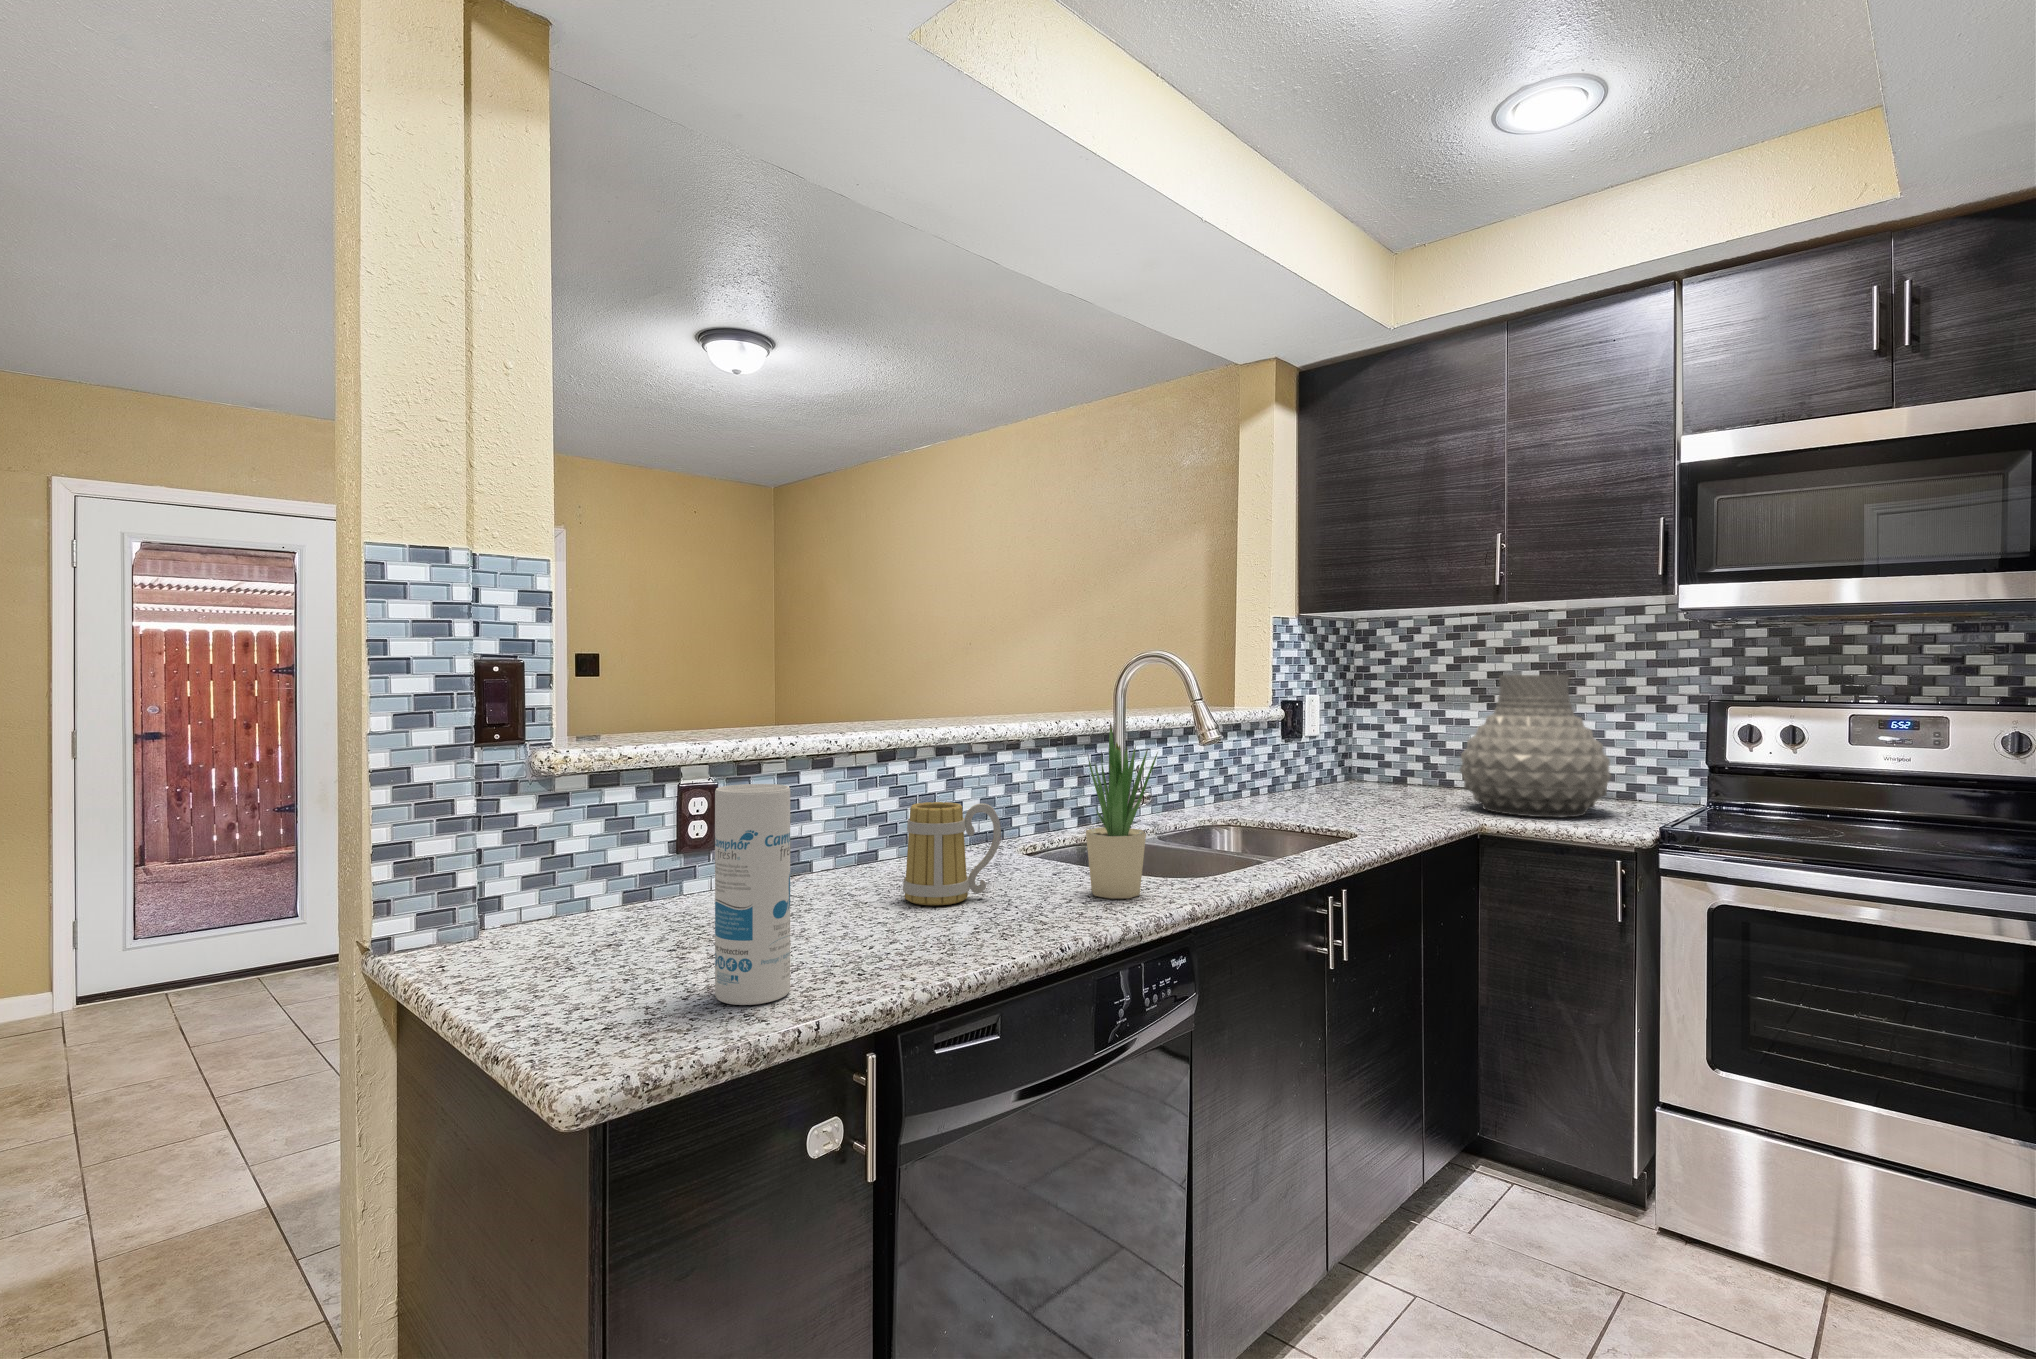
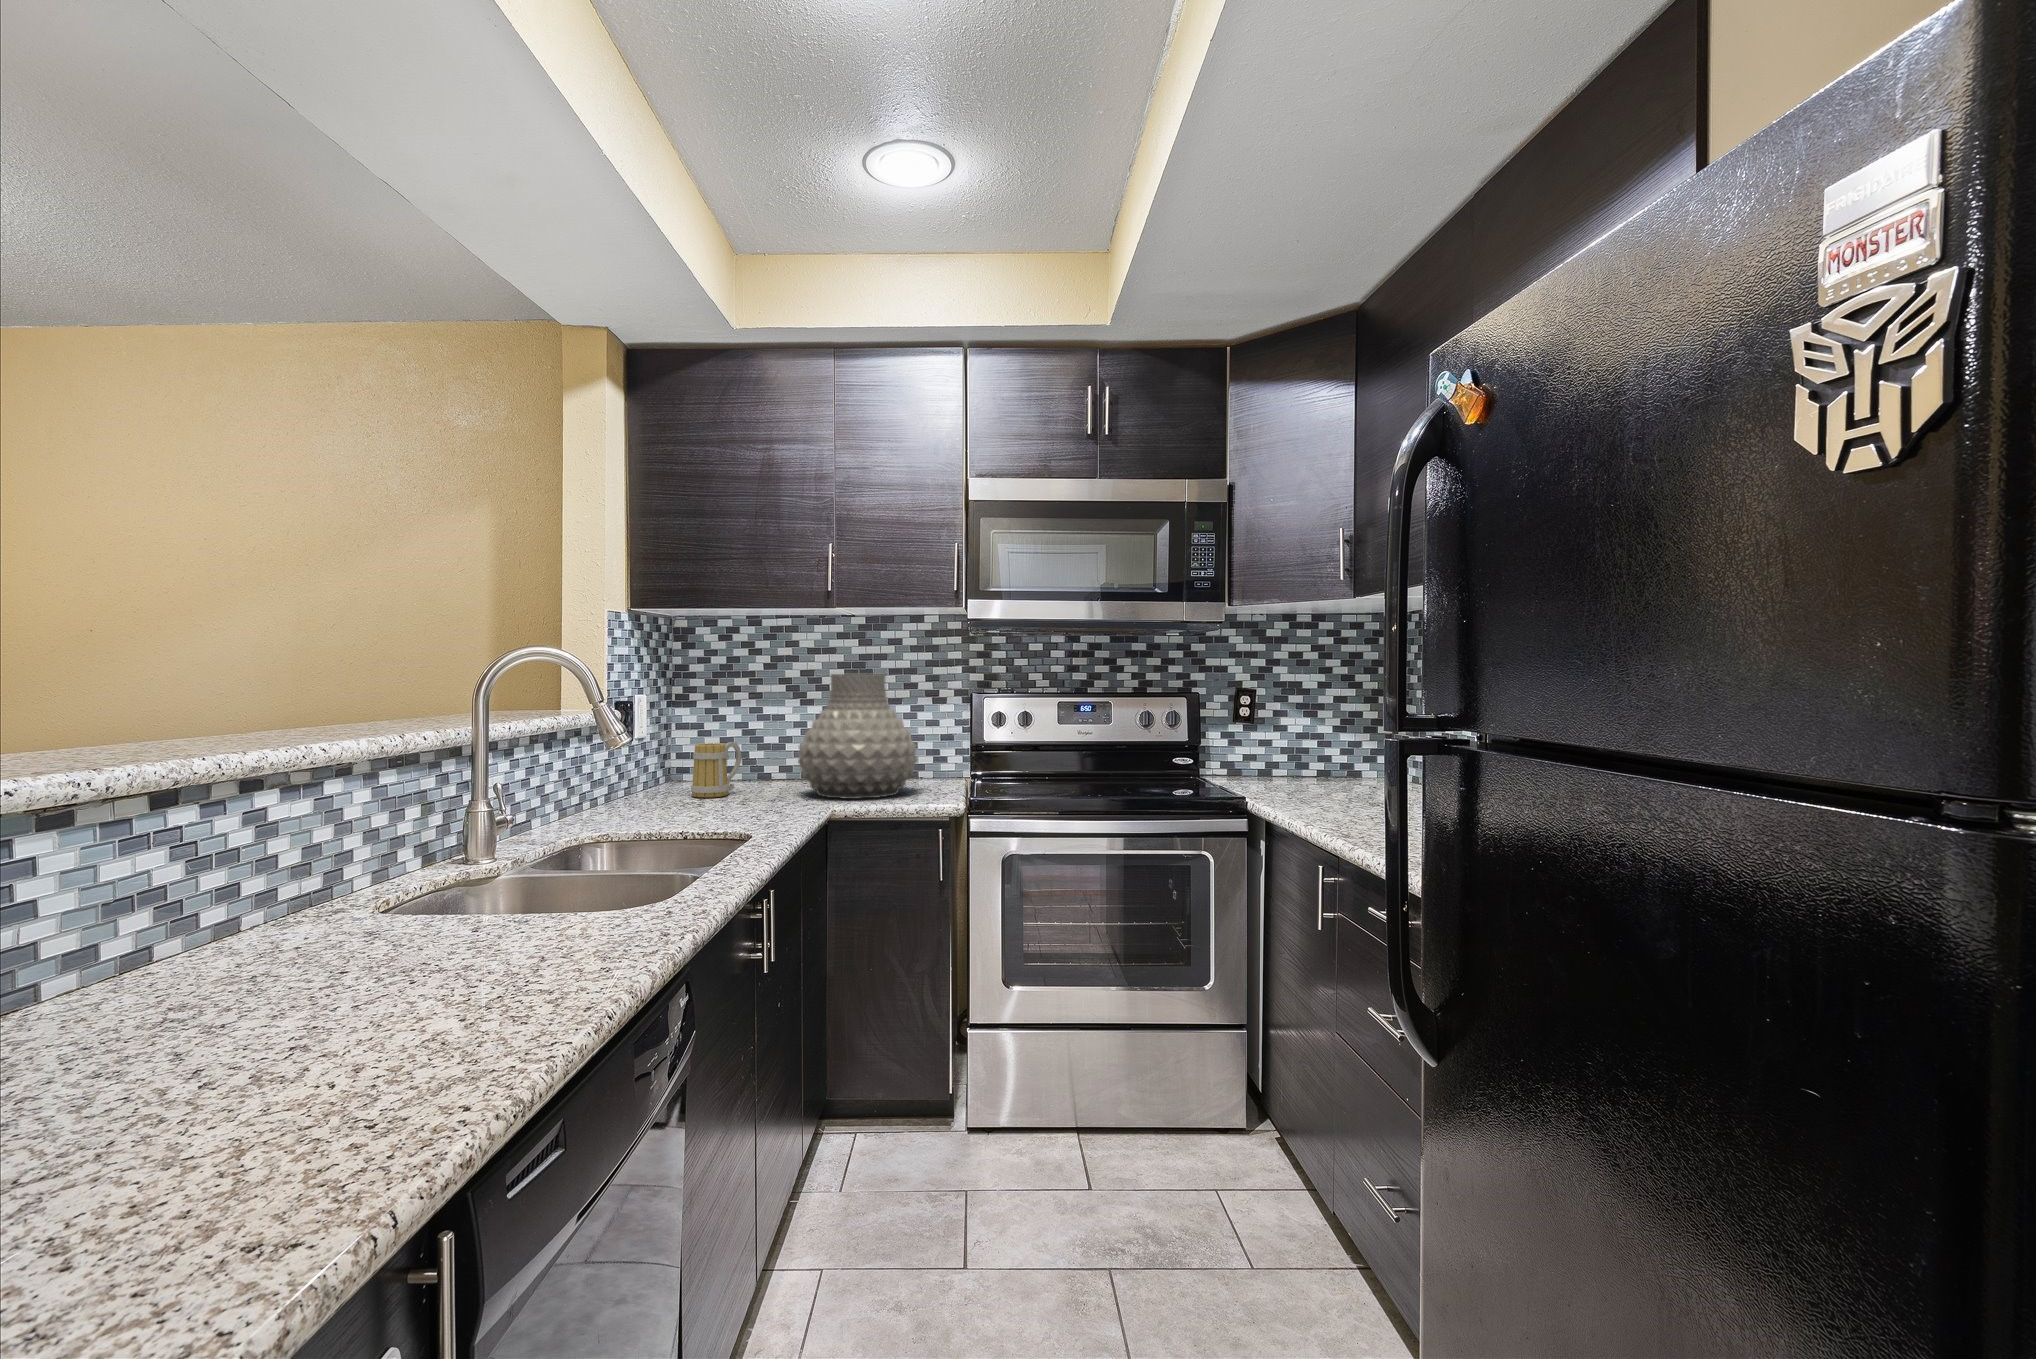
potted plant: present [1086,723,1158,899] -> none [543,733,636,944]
canister: present [715,784,790,1005] -> none [114,863,275,1251]
mug: present [903,802,1001,905] -> present [691,742,741,798]

